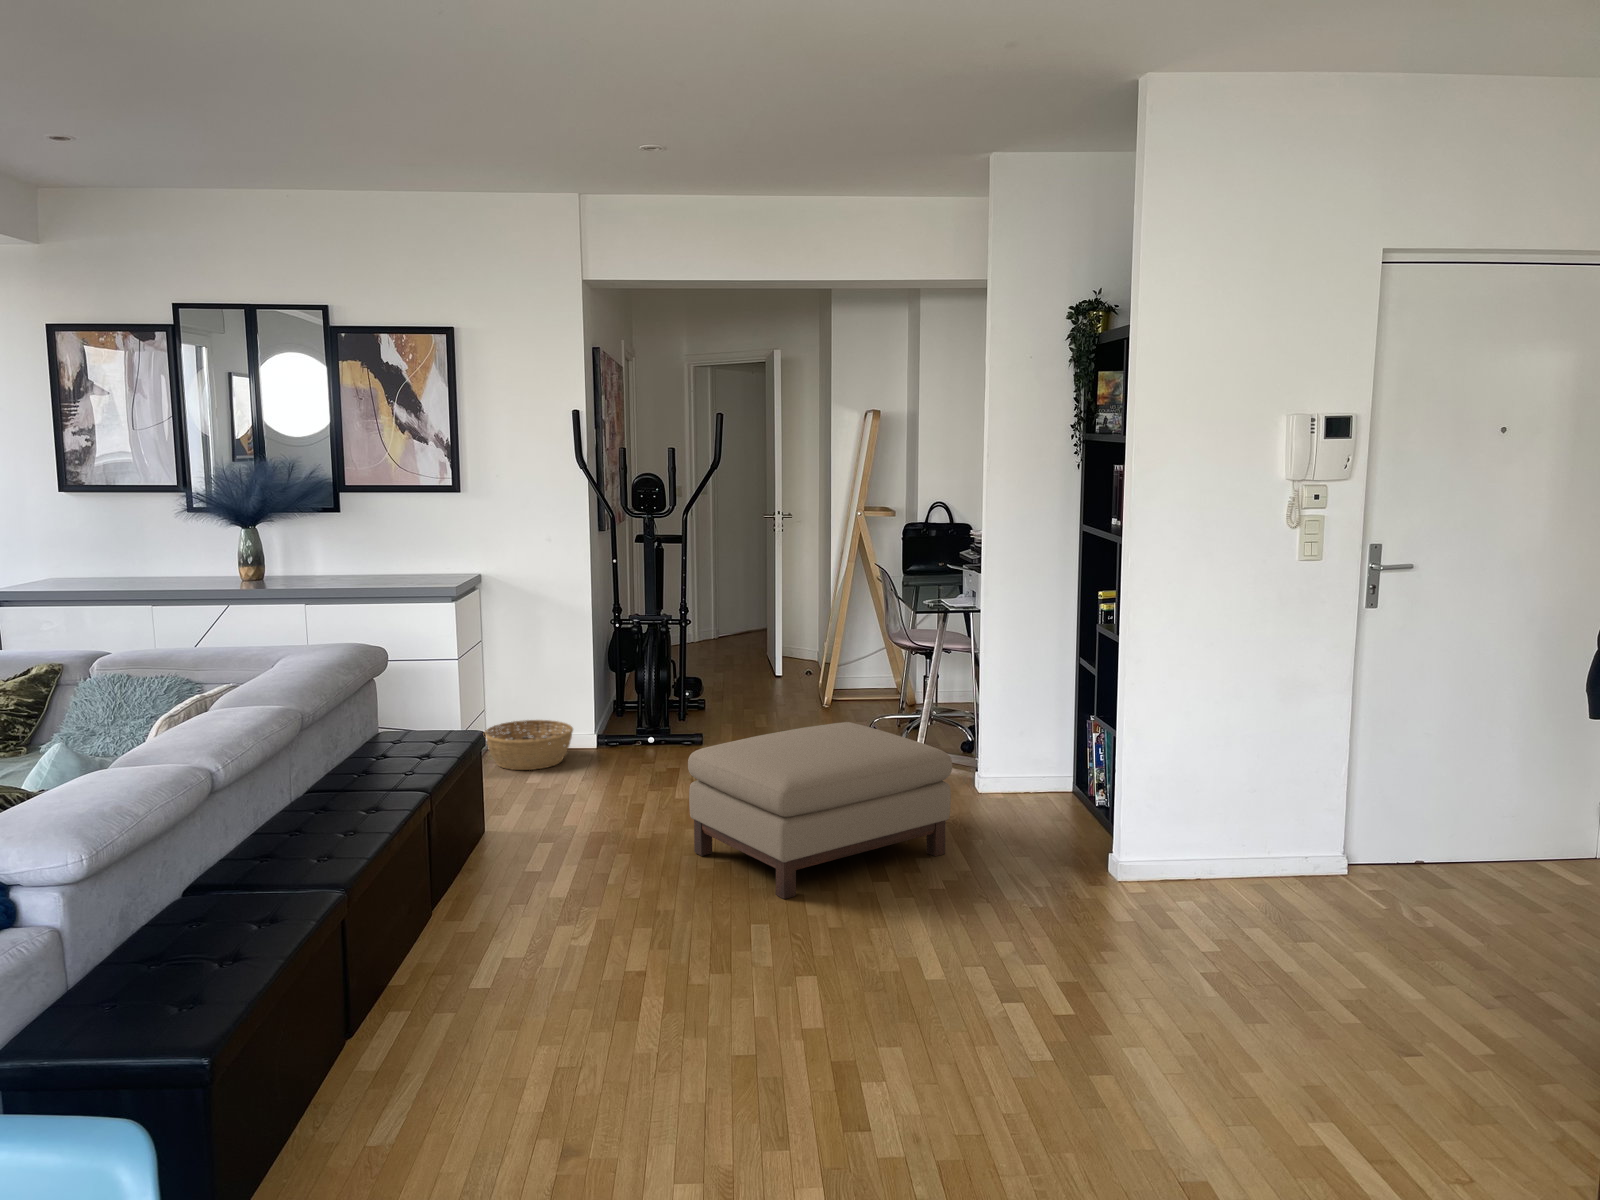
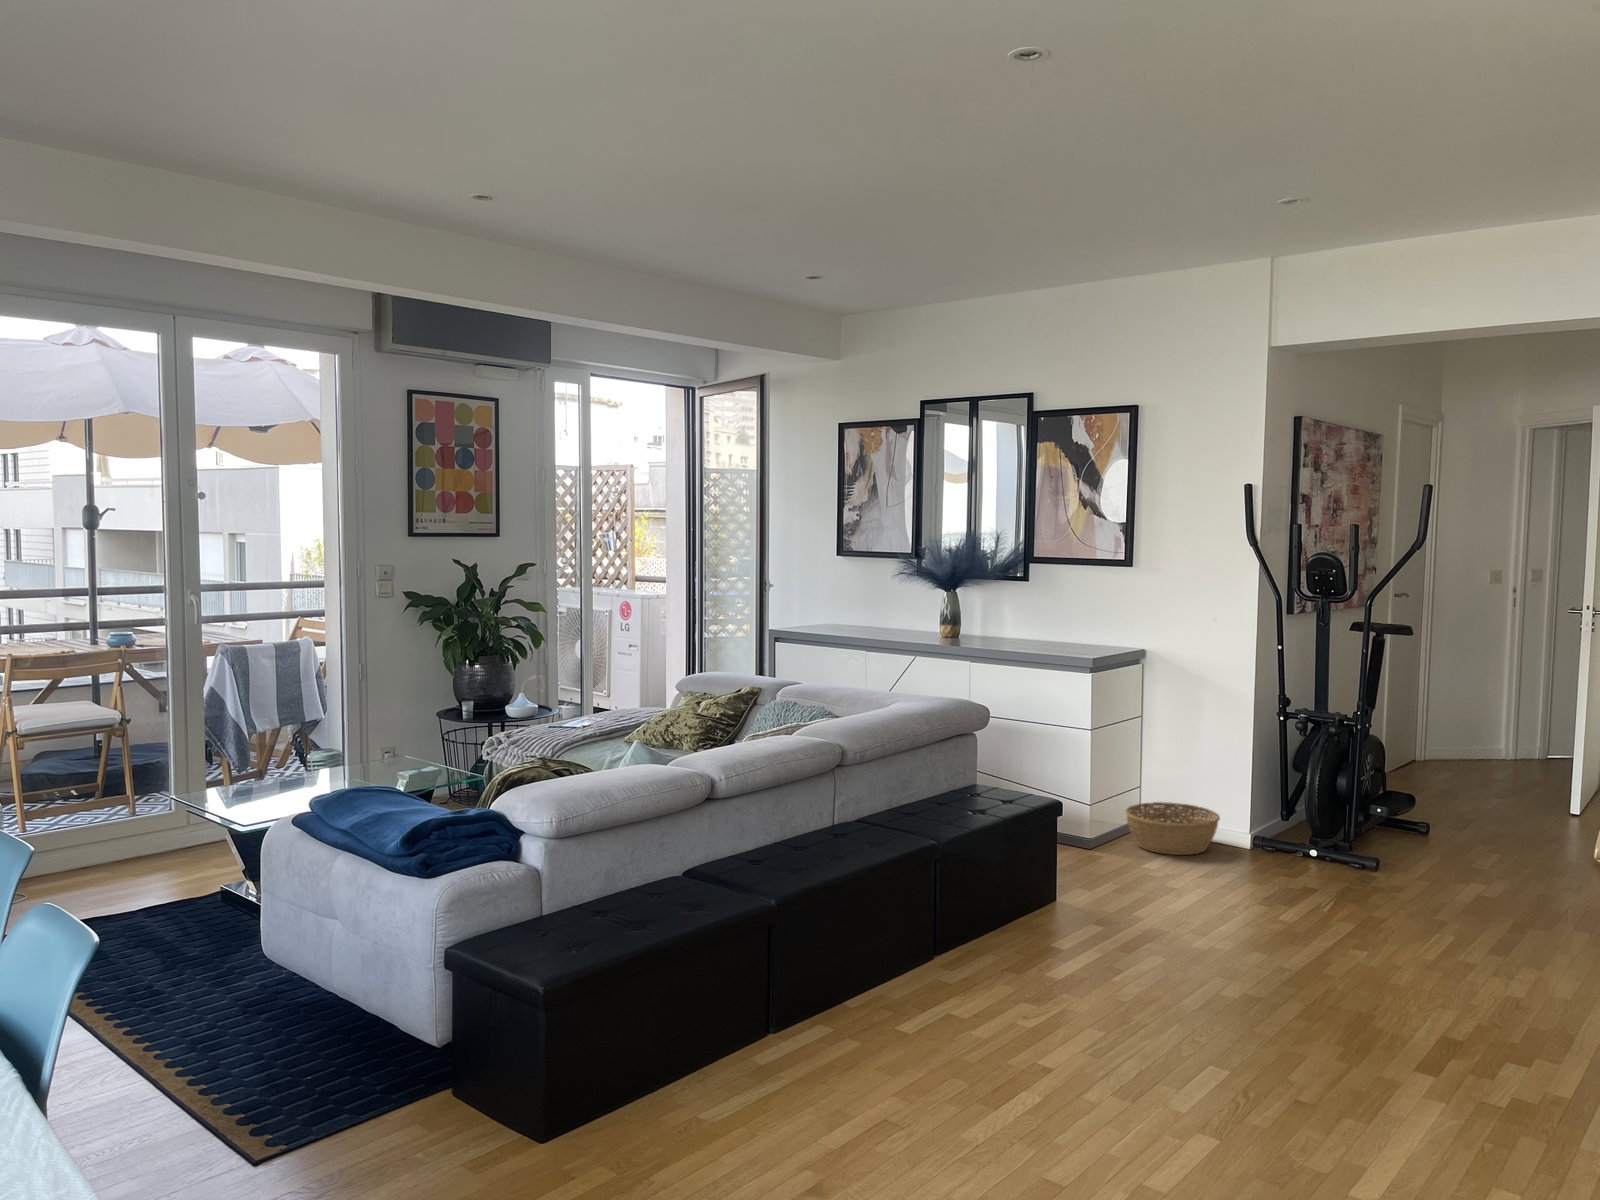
ottoman: present [688,722,952,899] -> none [1220,854,1553,1057]

